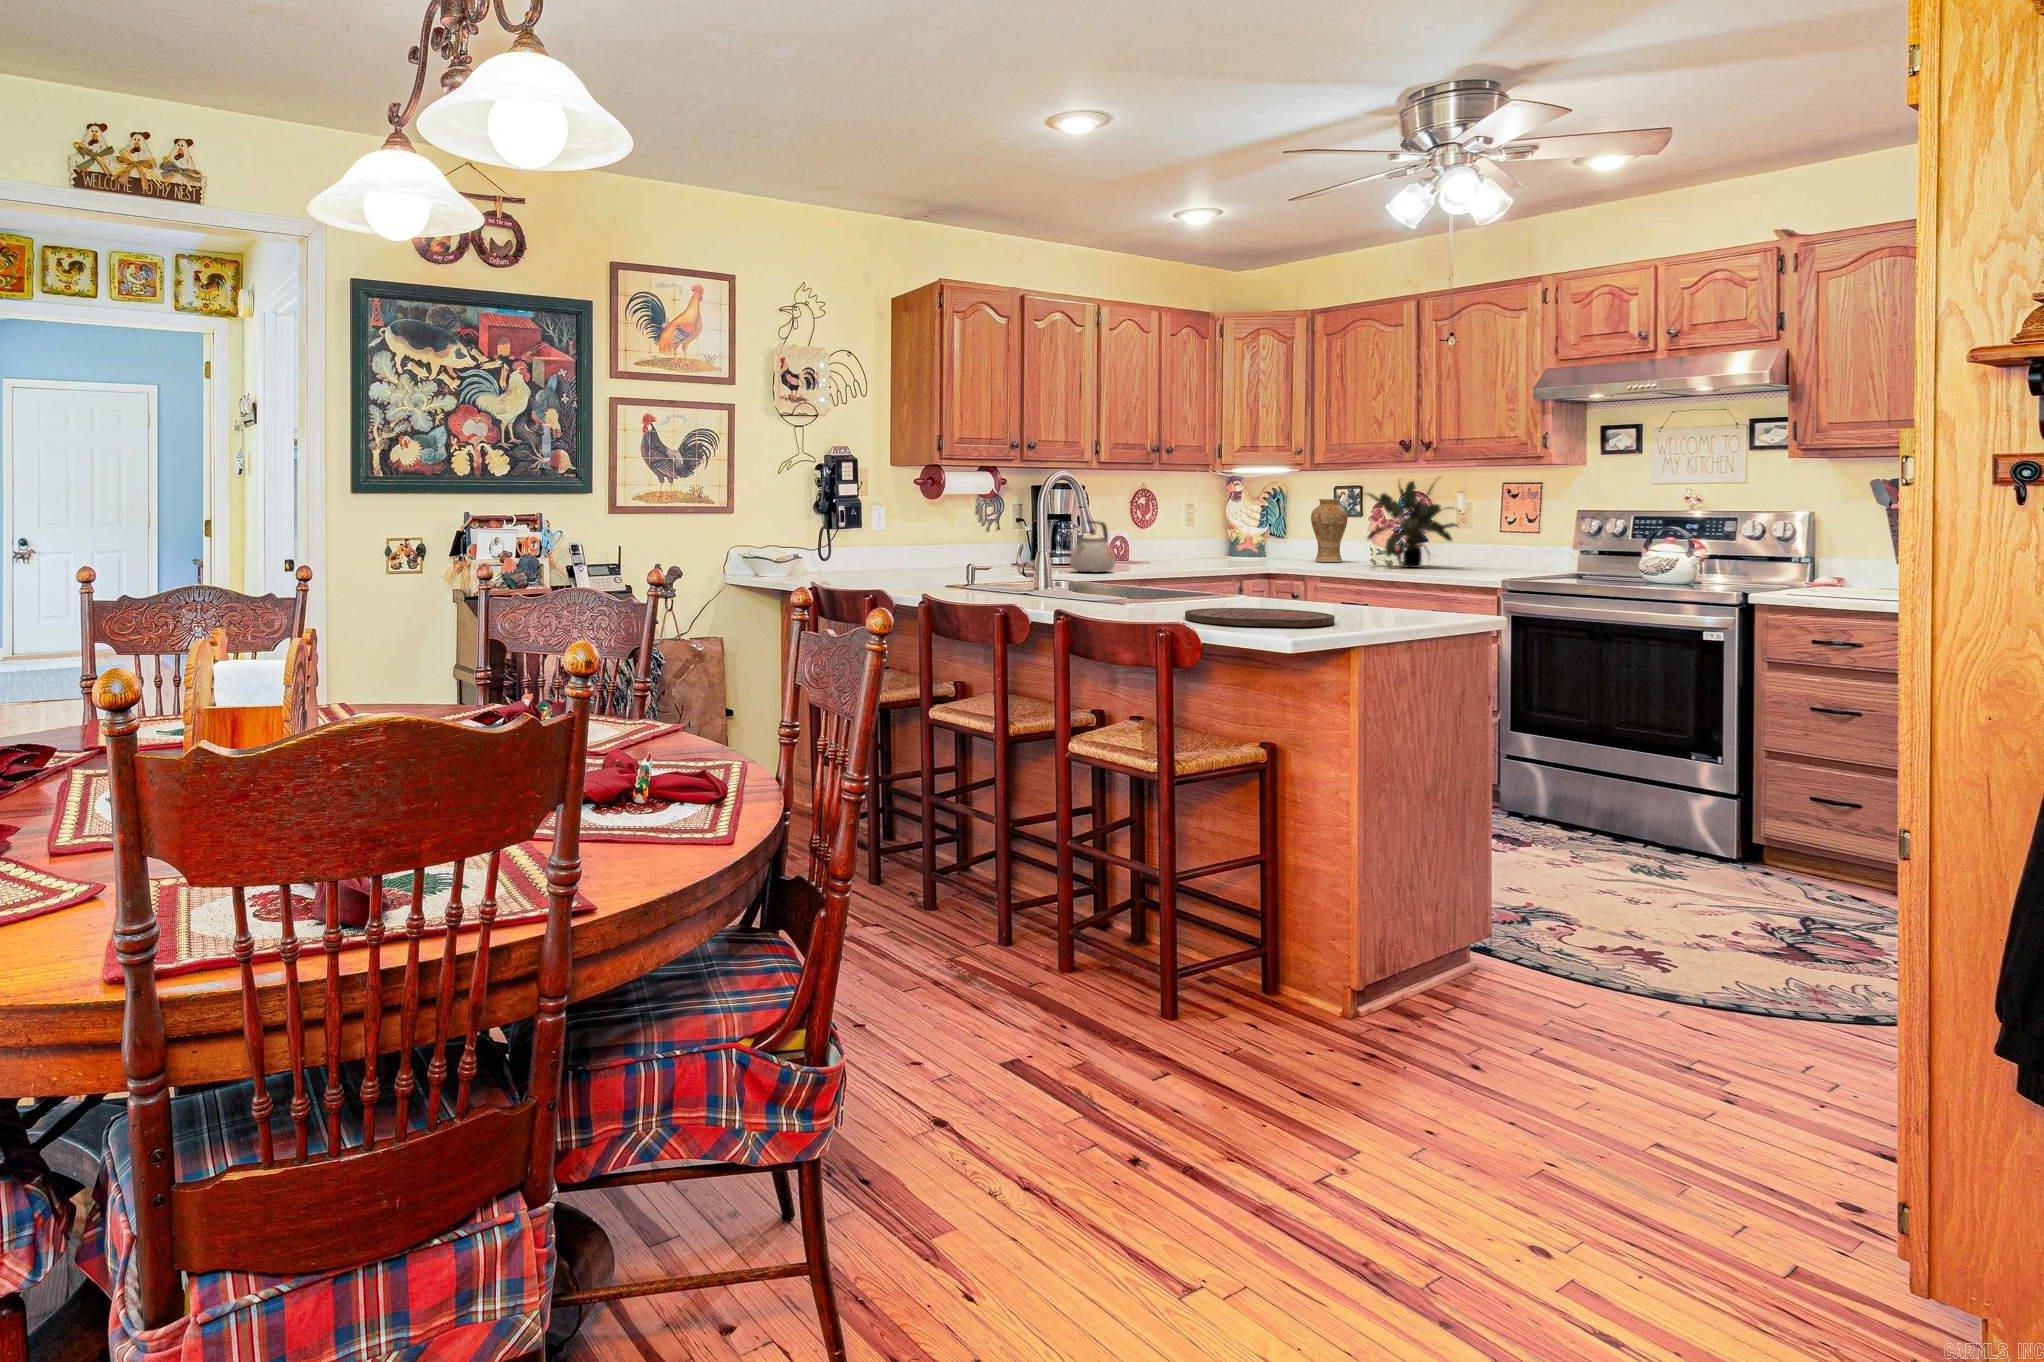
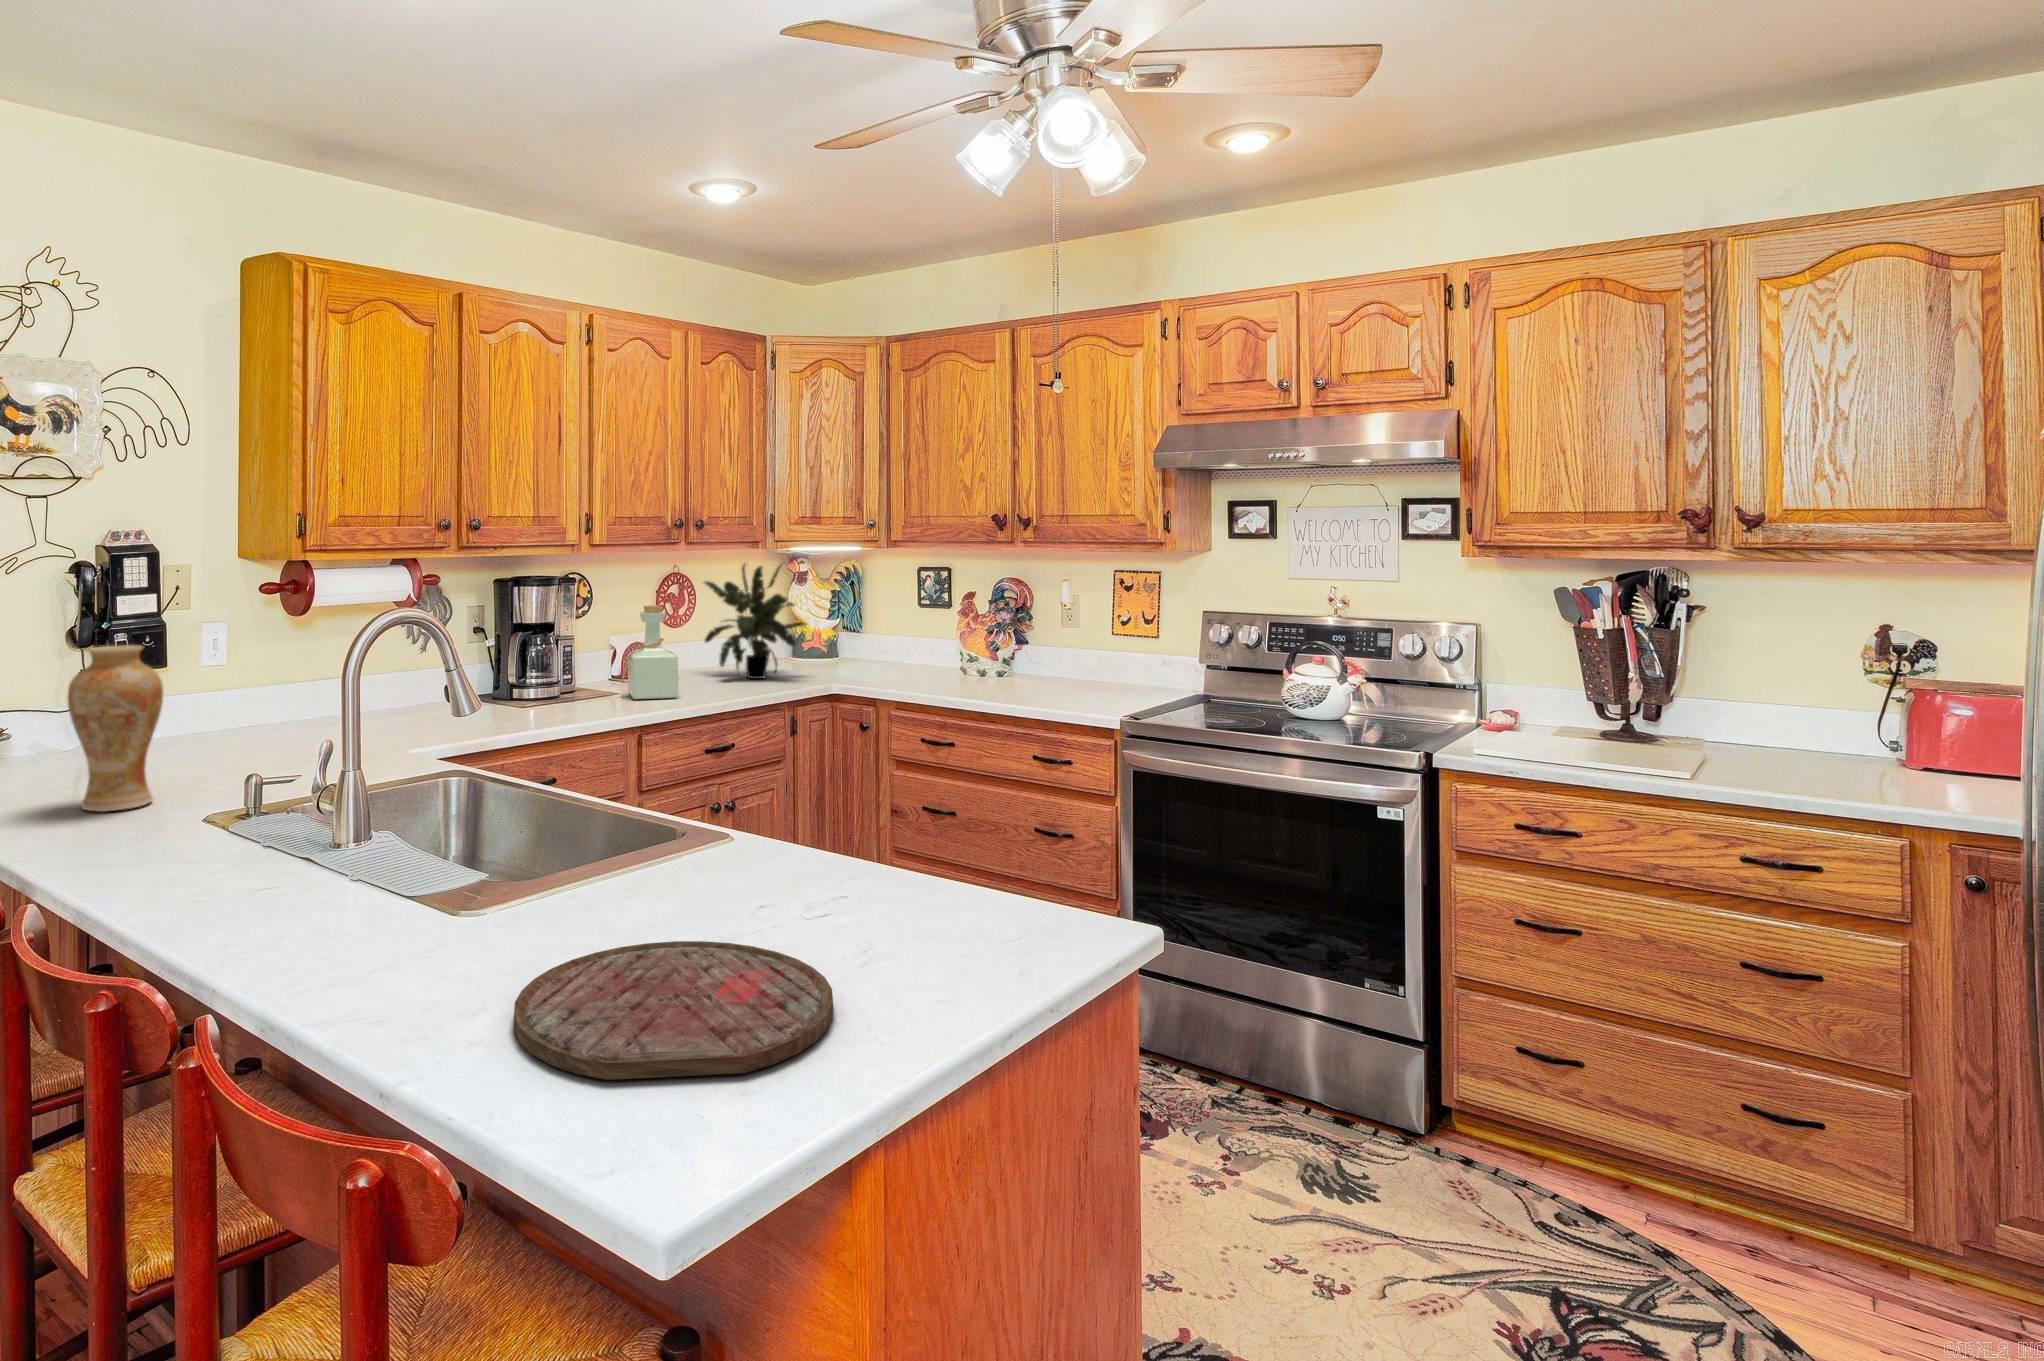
potted plant: present [1367,476,1459,568] -> present [705,564,806,679]
vase: present [1311,499,1348,562] -> present [68,645,163,811]
bottle: none [1118,505,1160,568] -> present [622,605,678,699]
kettle: present [1070,521,1116,572] -> none [537,638,604,717]

